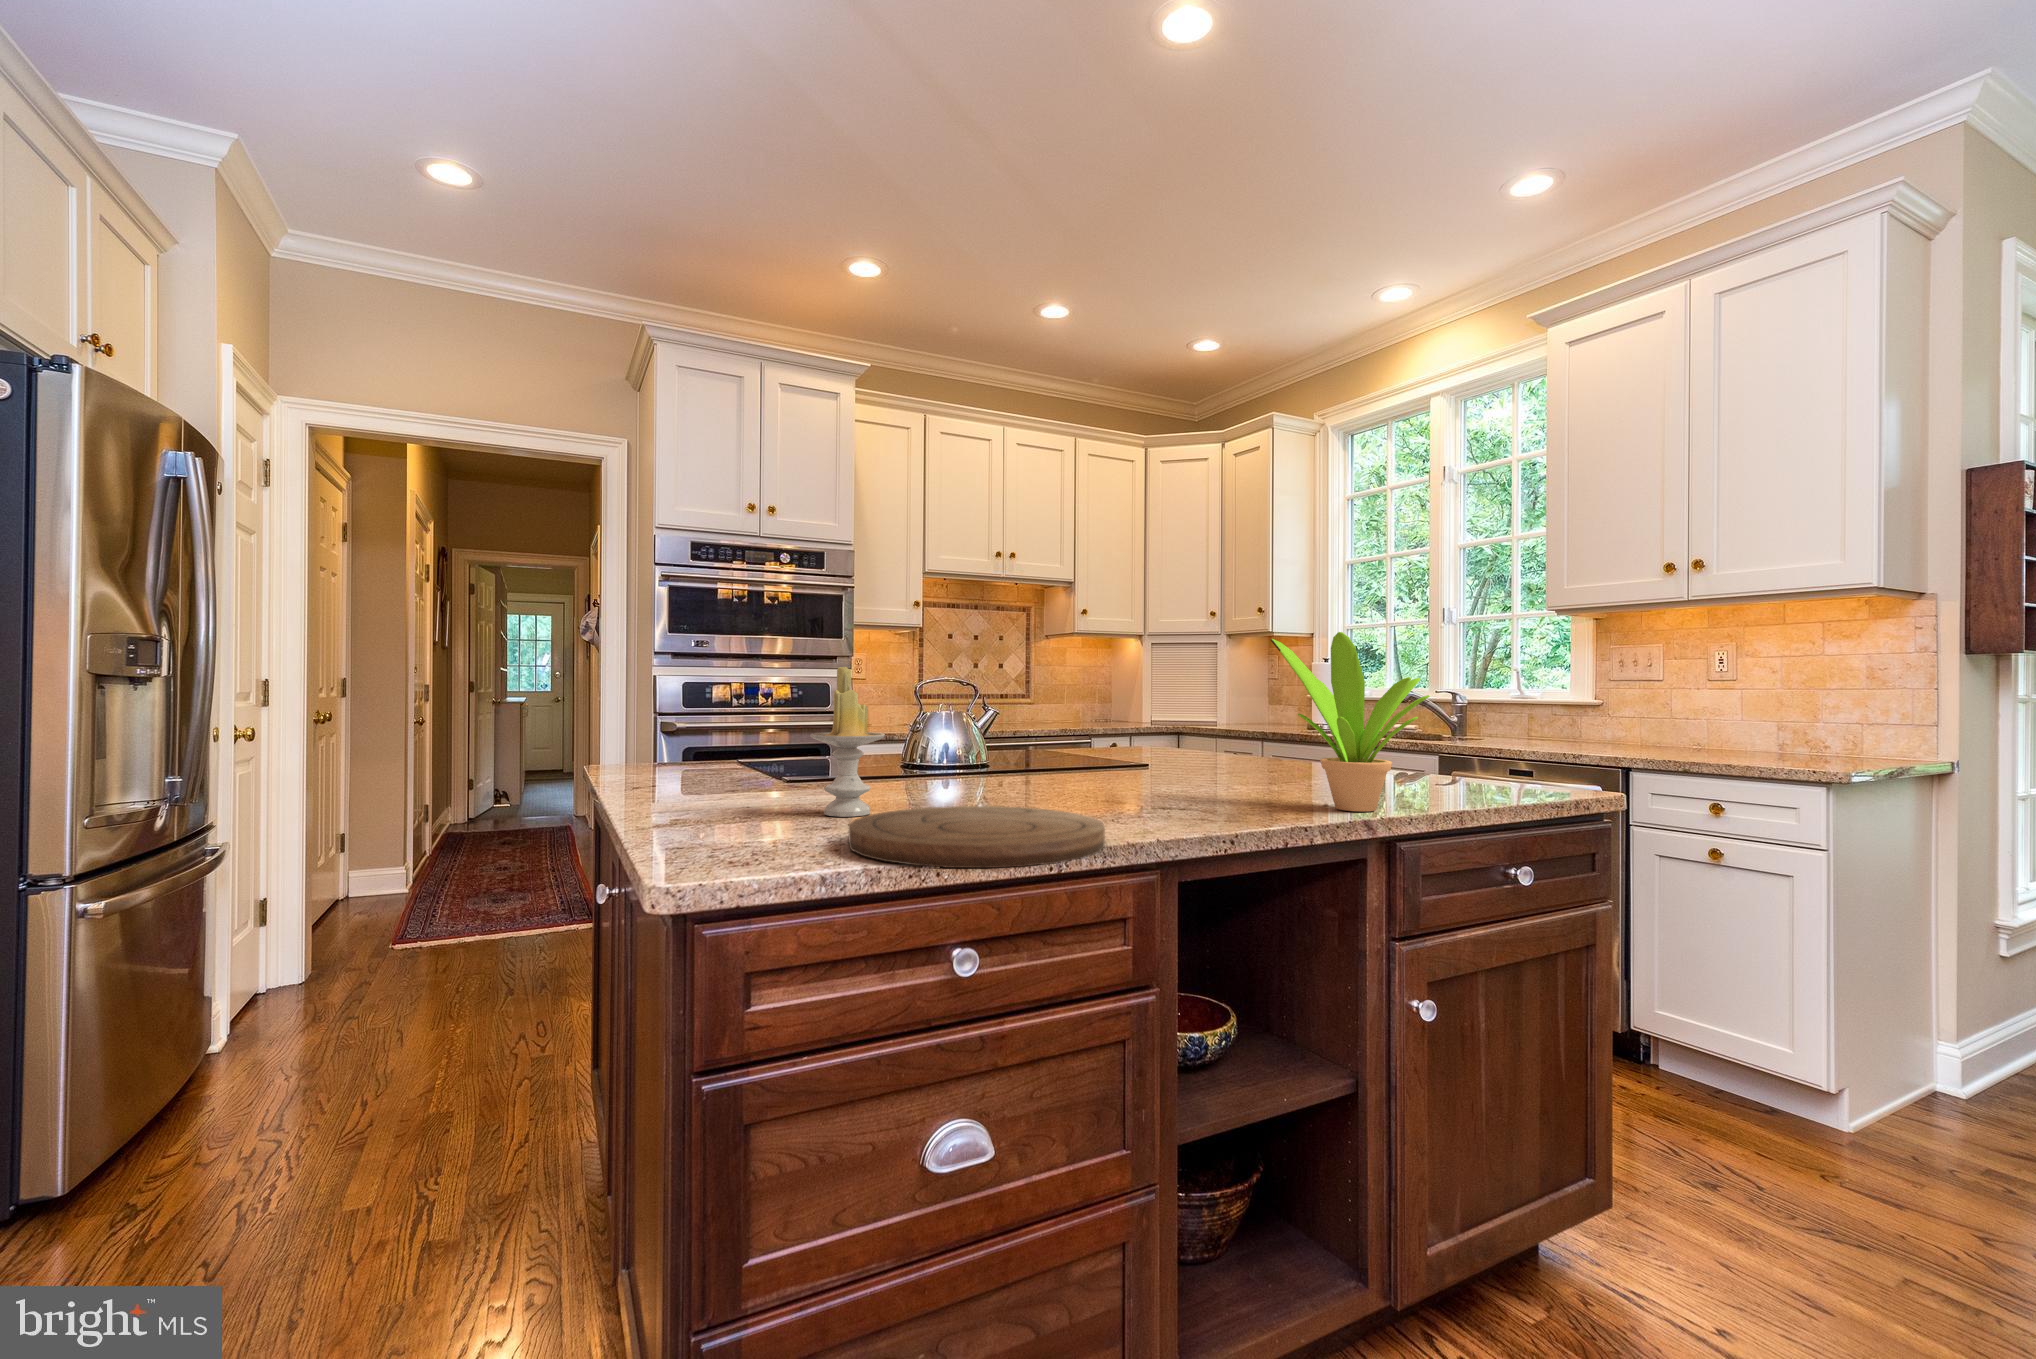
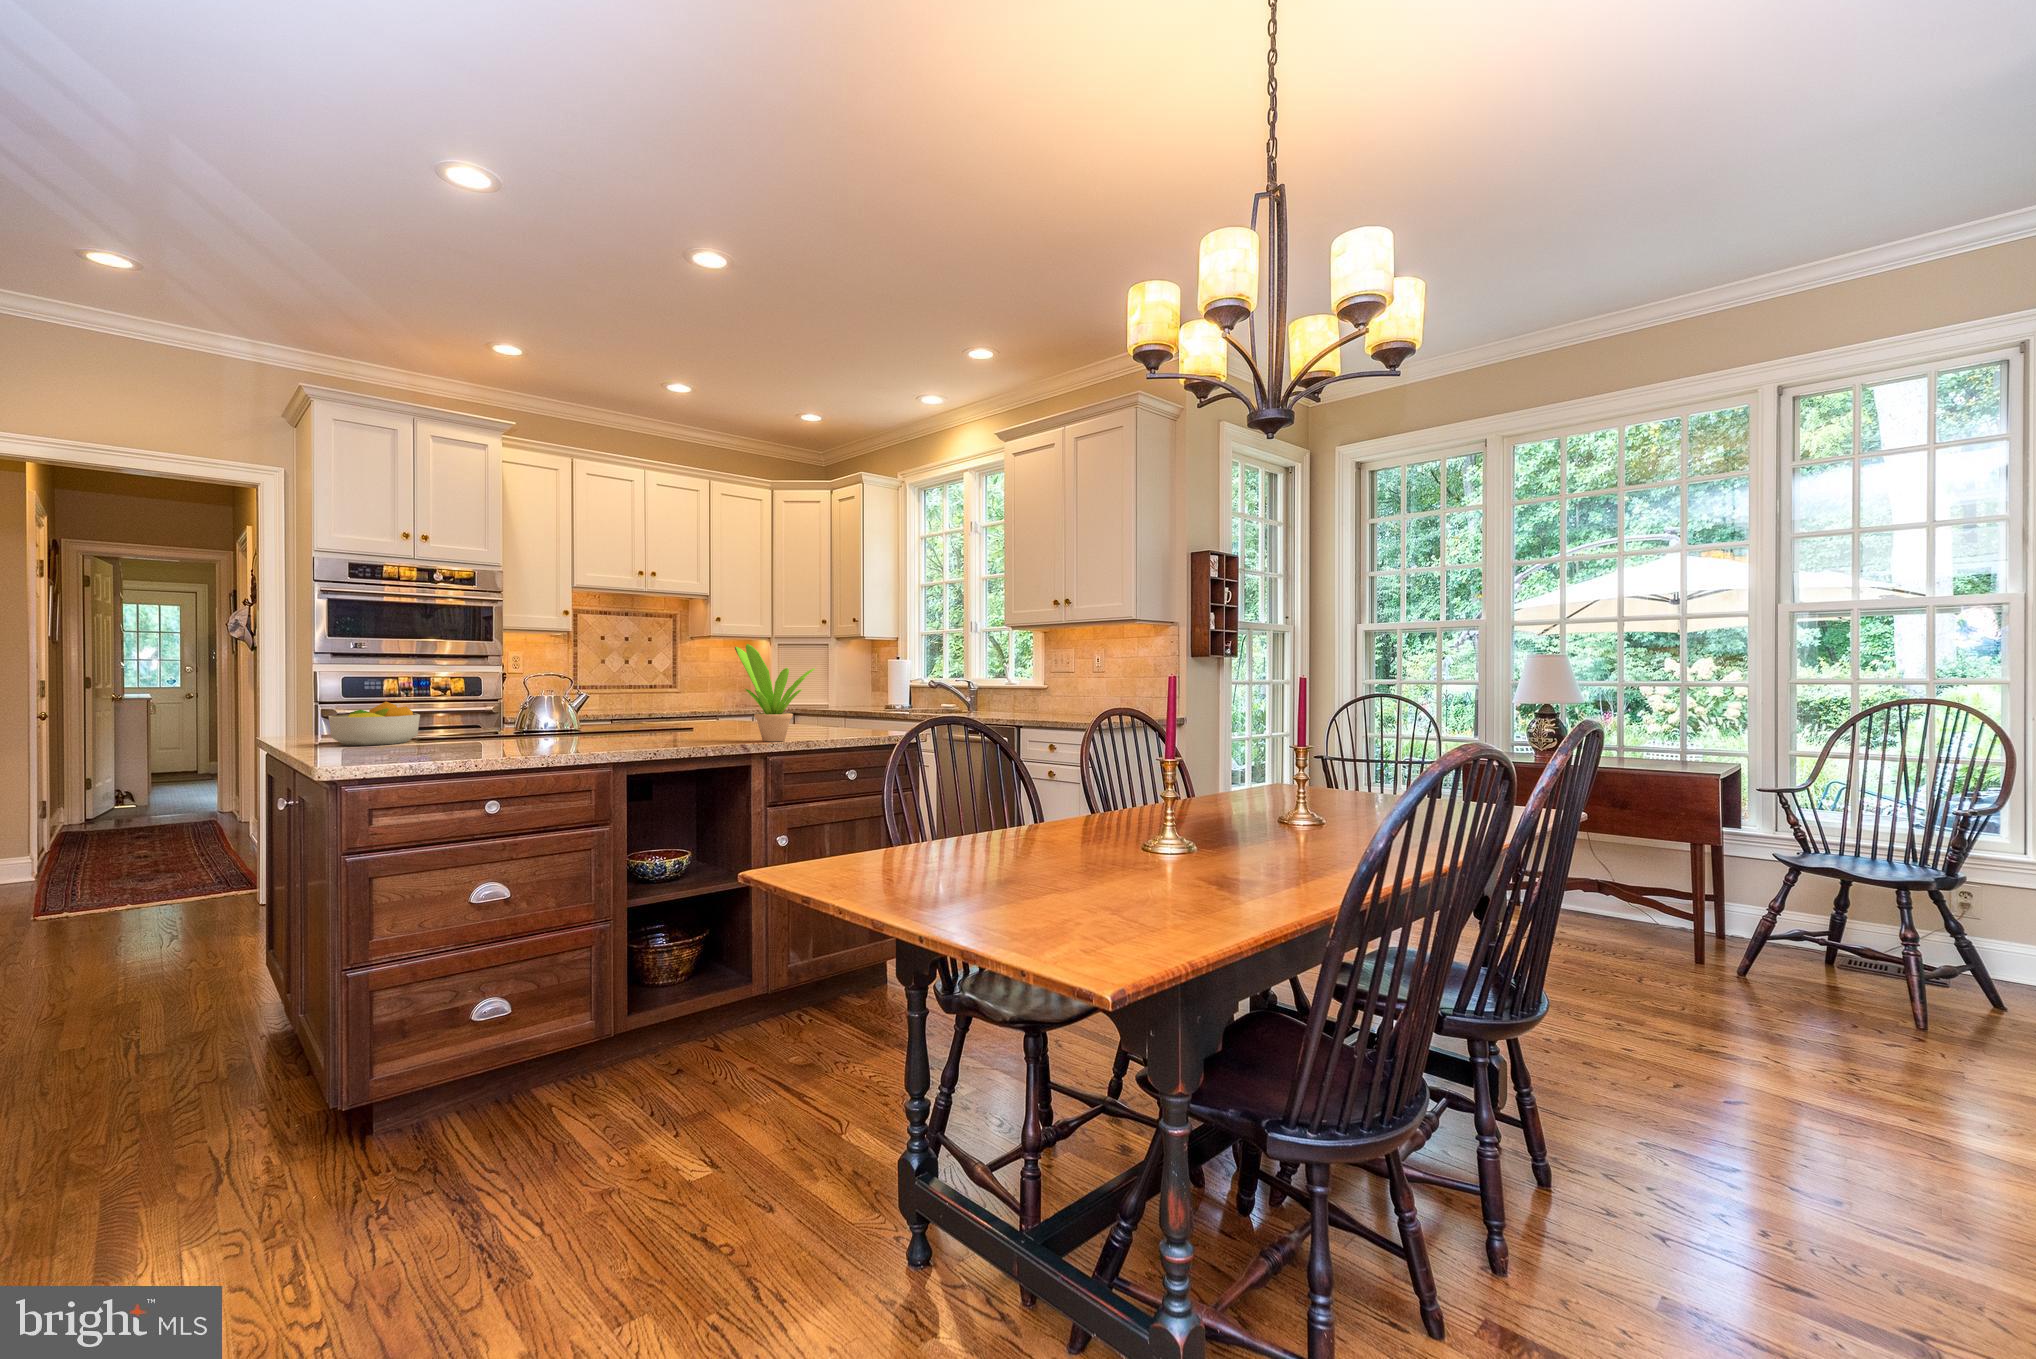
candle: present [810,667,885,817] -> none [431,664,482,753]
fruit bowl: none [664,719,778,785] -> present [328,702,420,746]
cutting board: present [848,806,1105,868] -> none [445,742,596,763]

